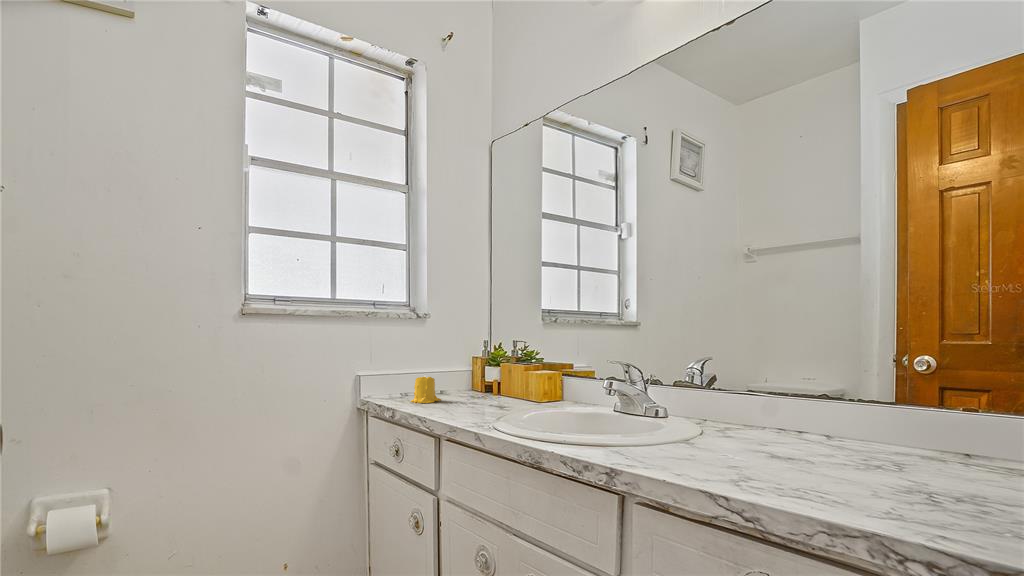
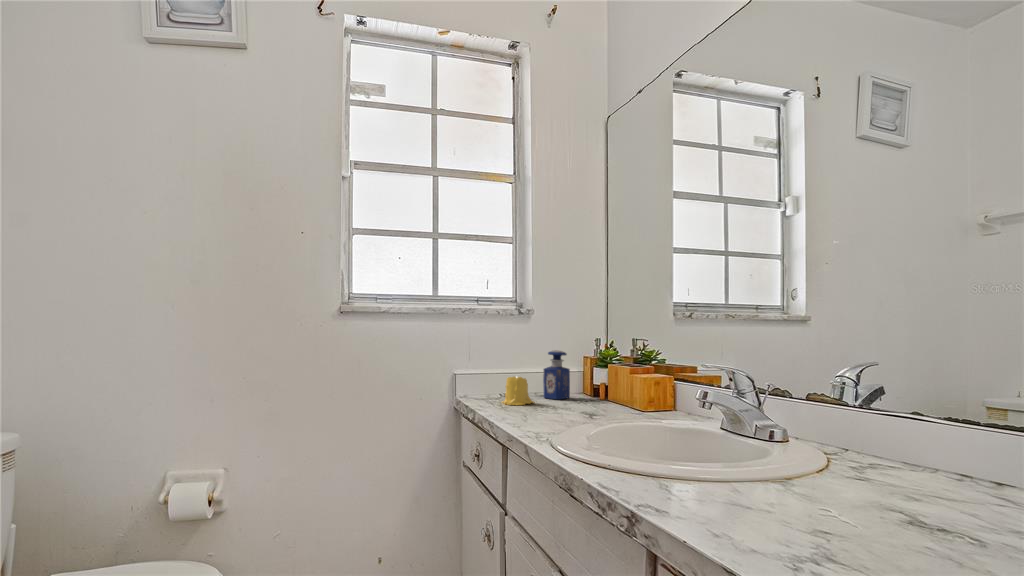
perfume bottle: none [442,351,466,396] -> present [543,350,570,399]

